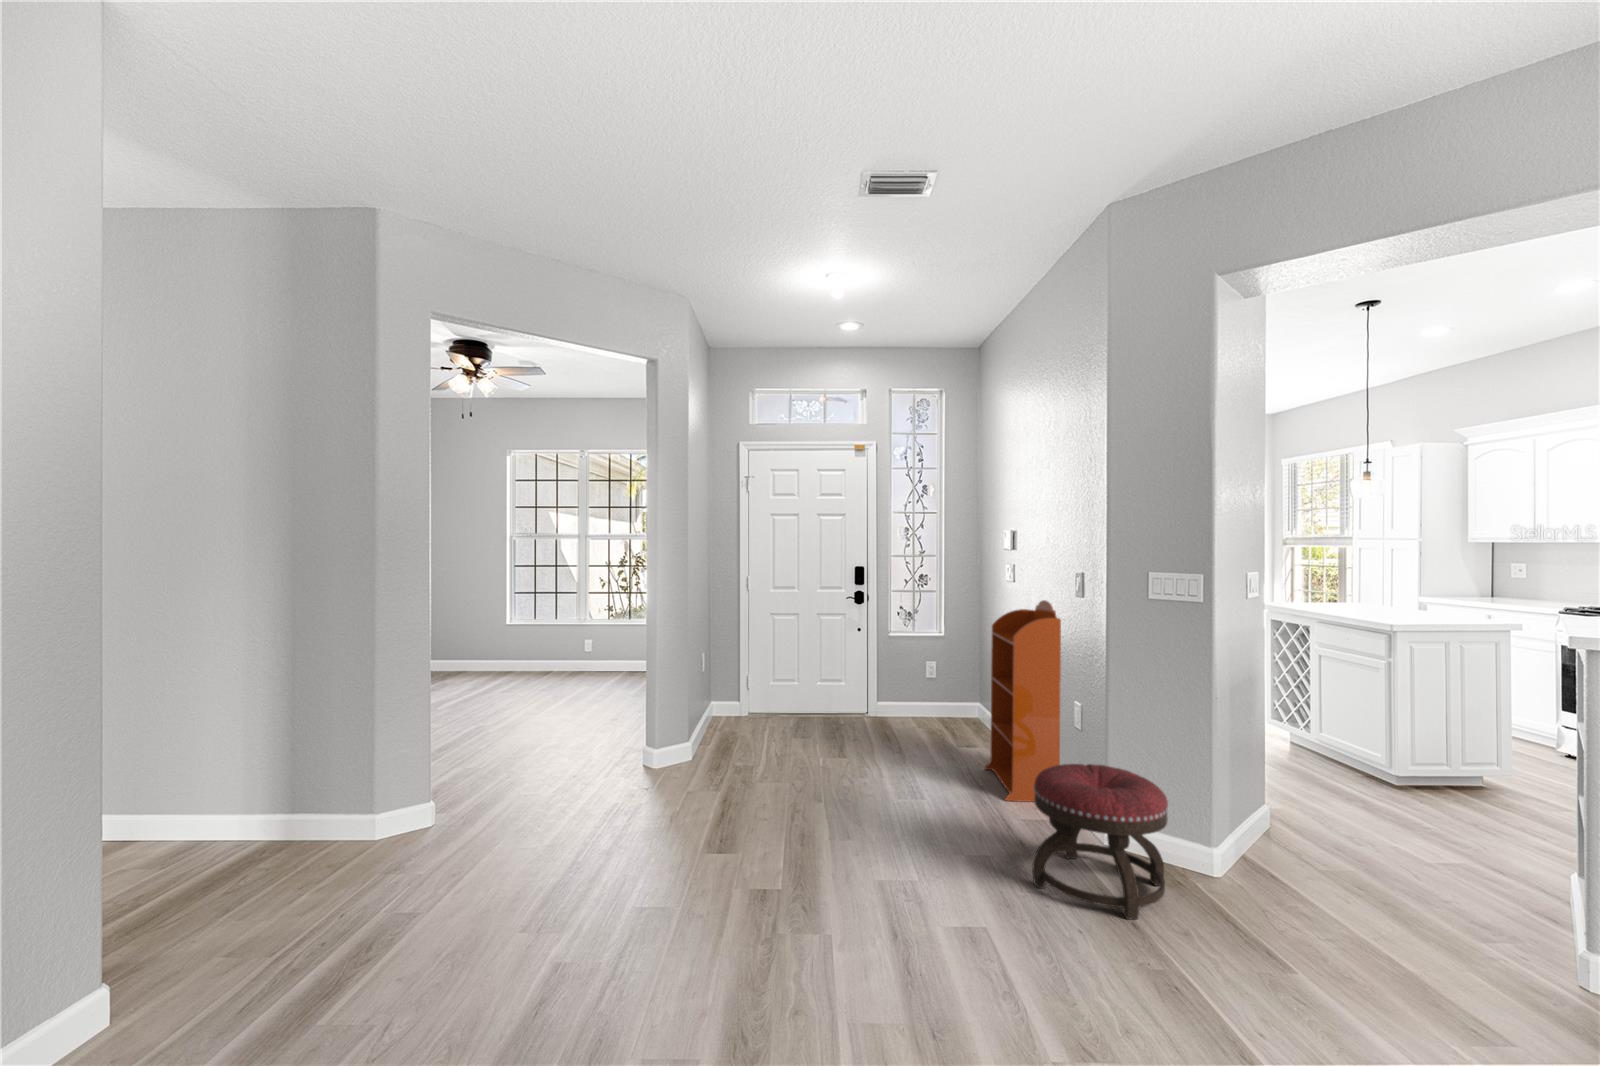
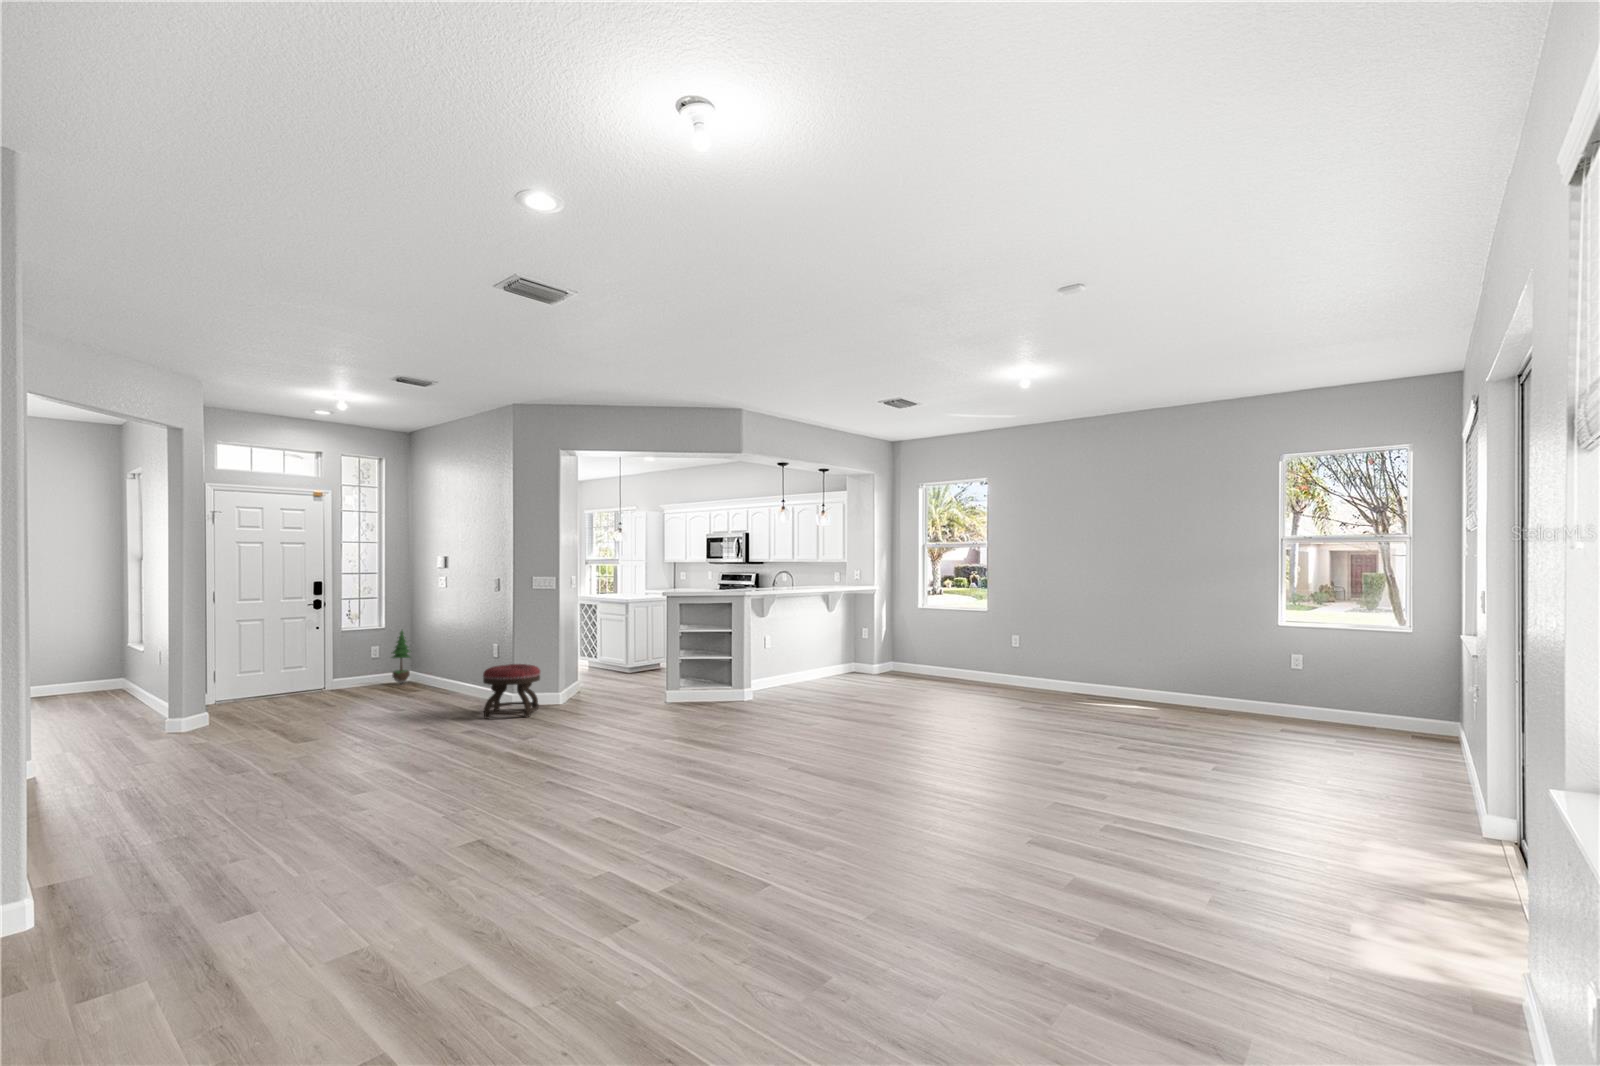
bookcase: present [984,600,1061,802] -> none [432,595,483,704]
potted tree: none [950,641,980,723] -> present [392,631,410,684]

